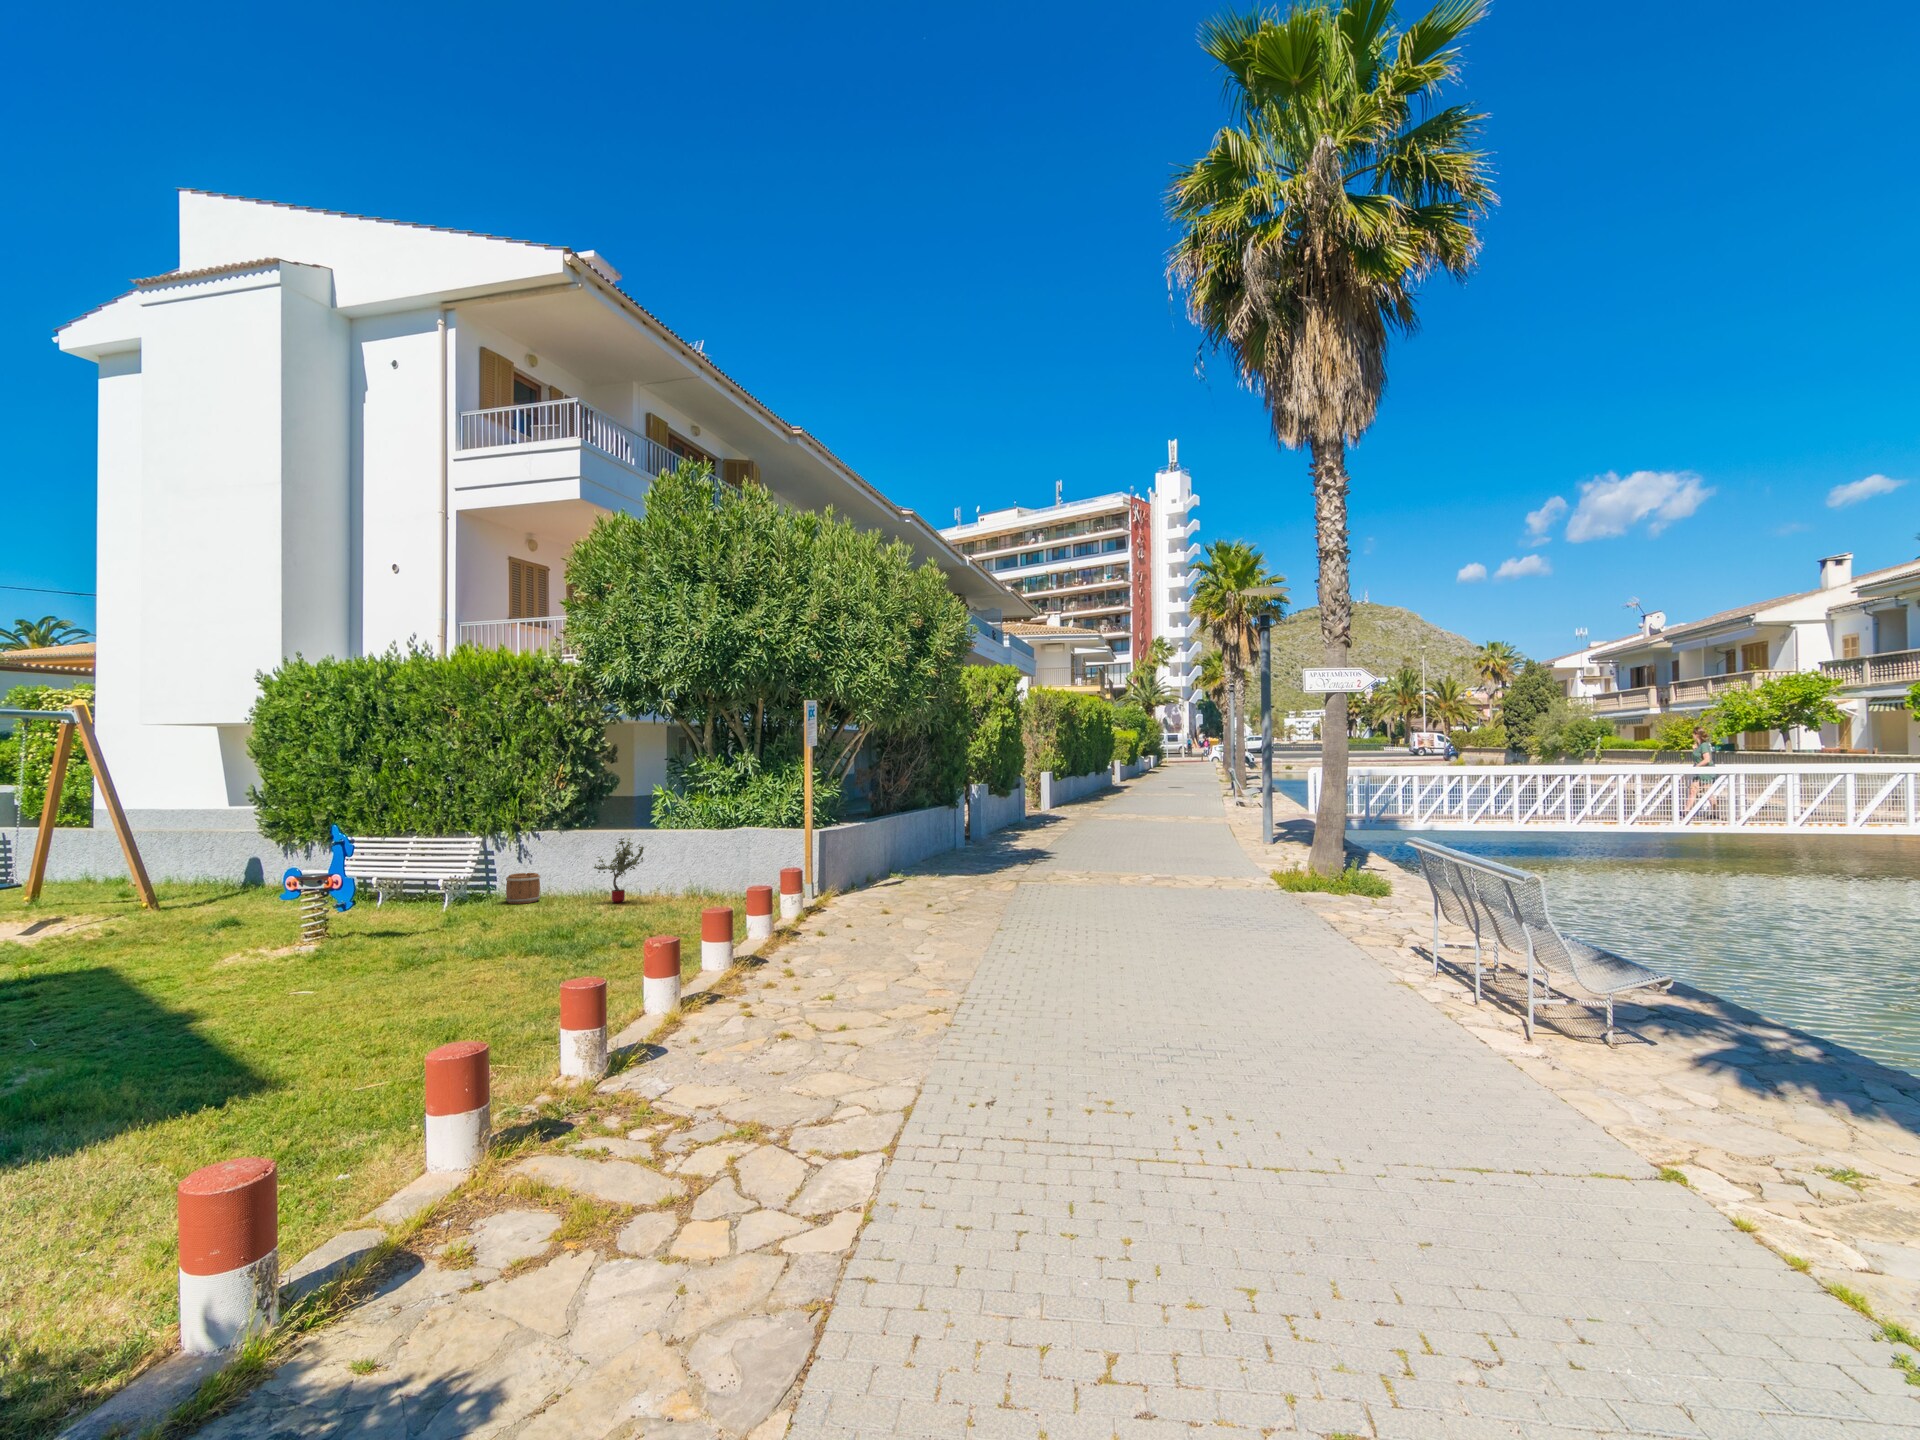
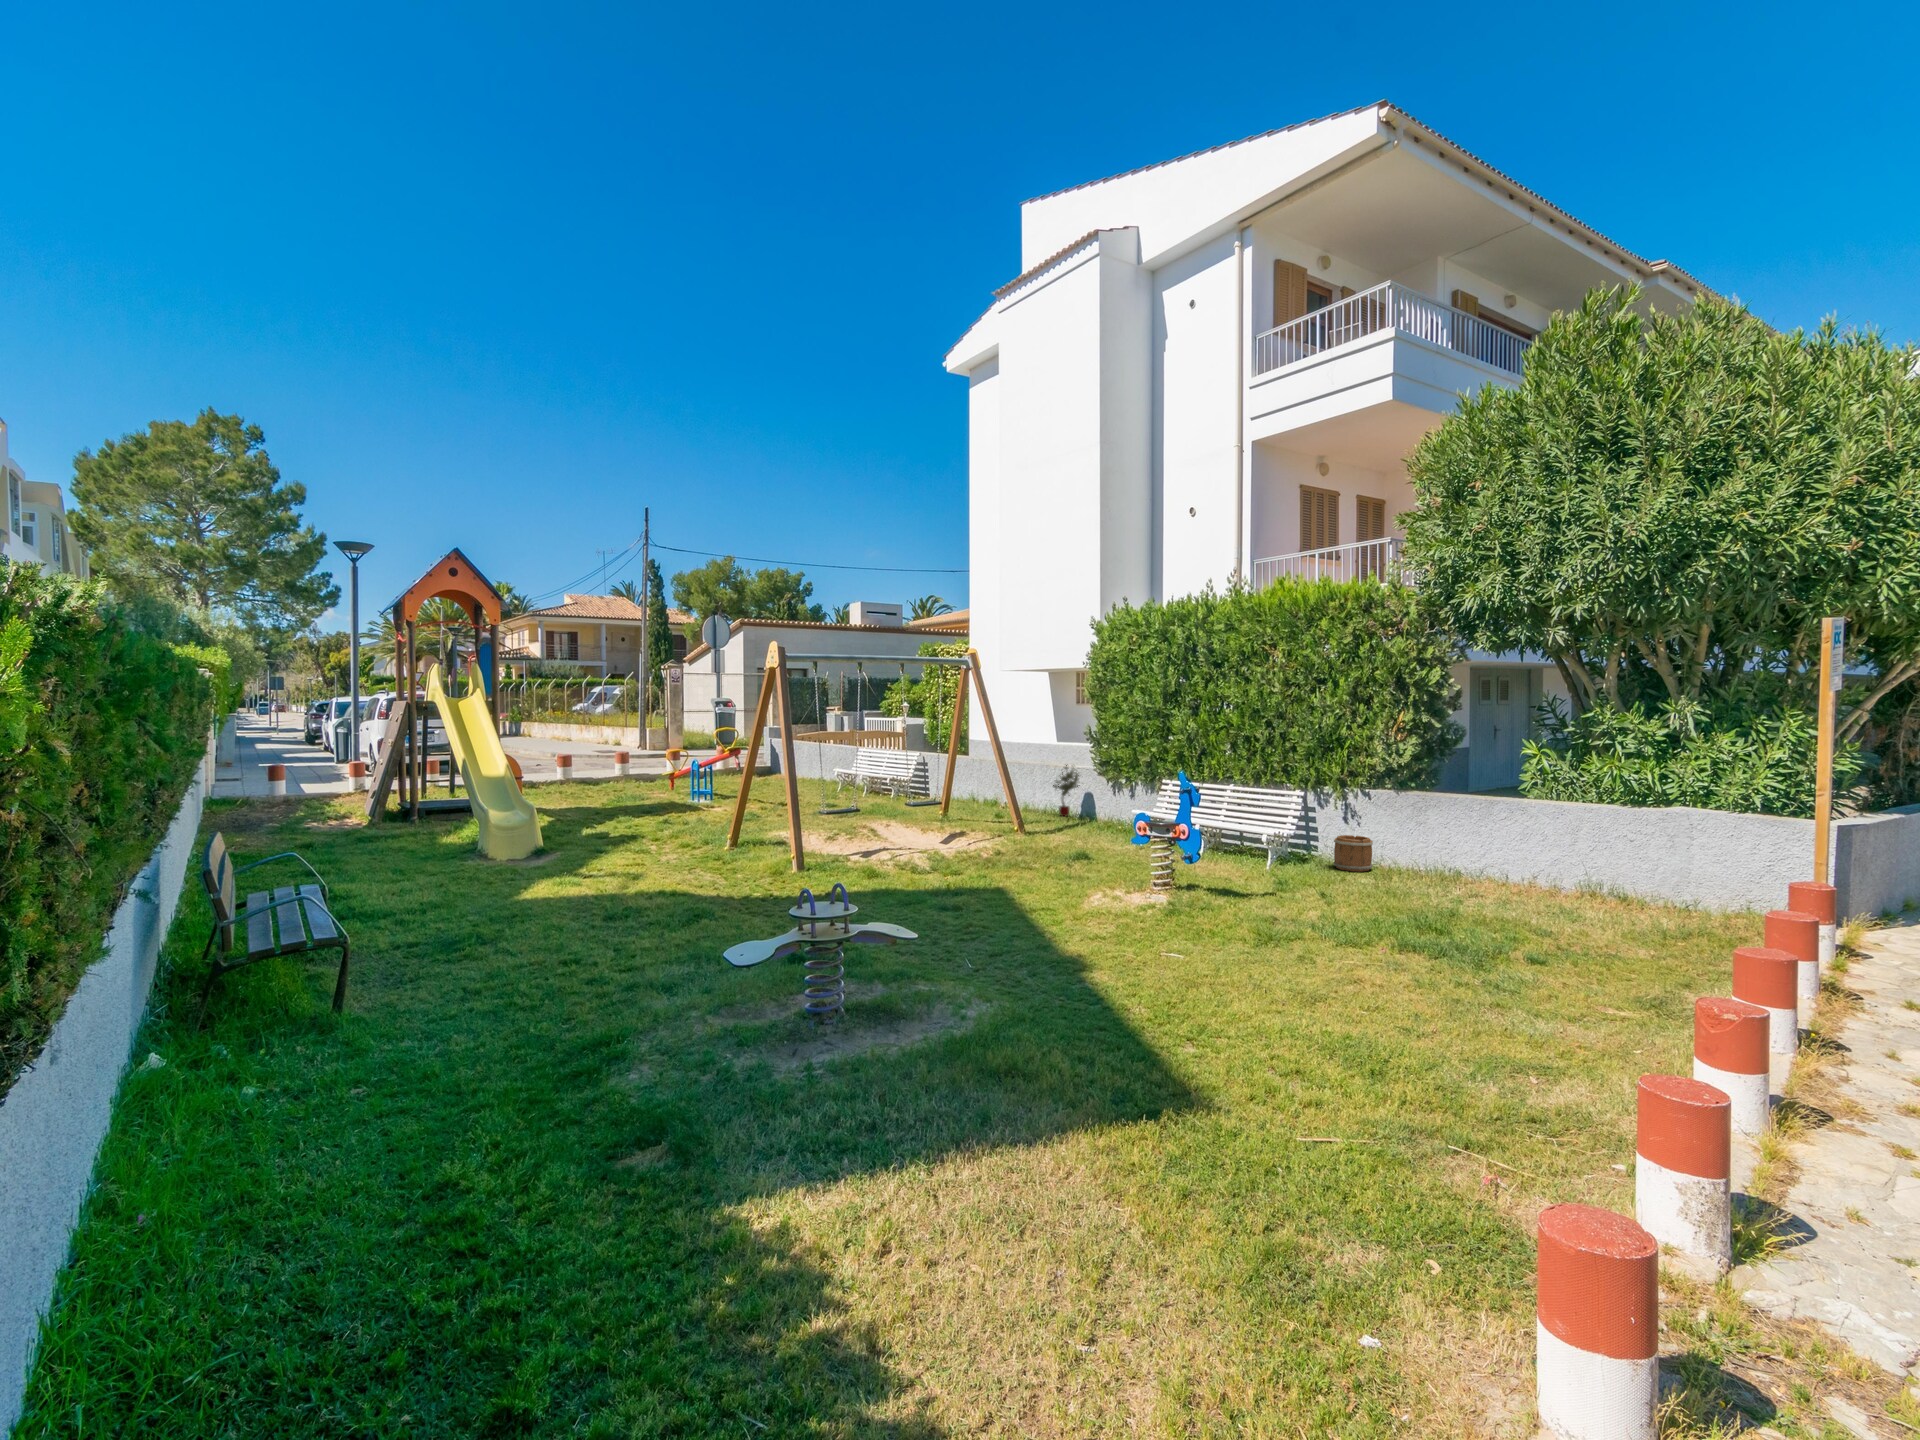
potted tree: present [594,838,644,903] -> present [1053,764,1080,816]

